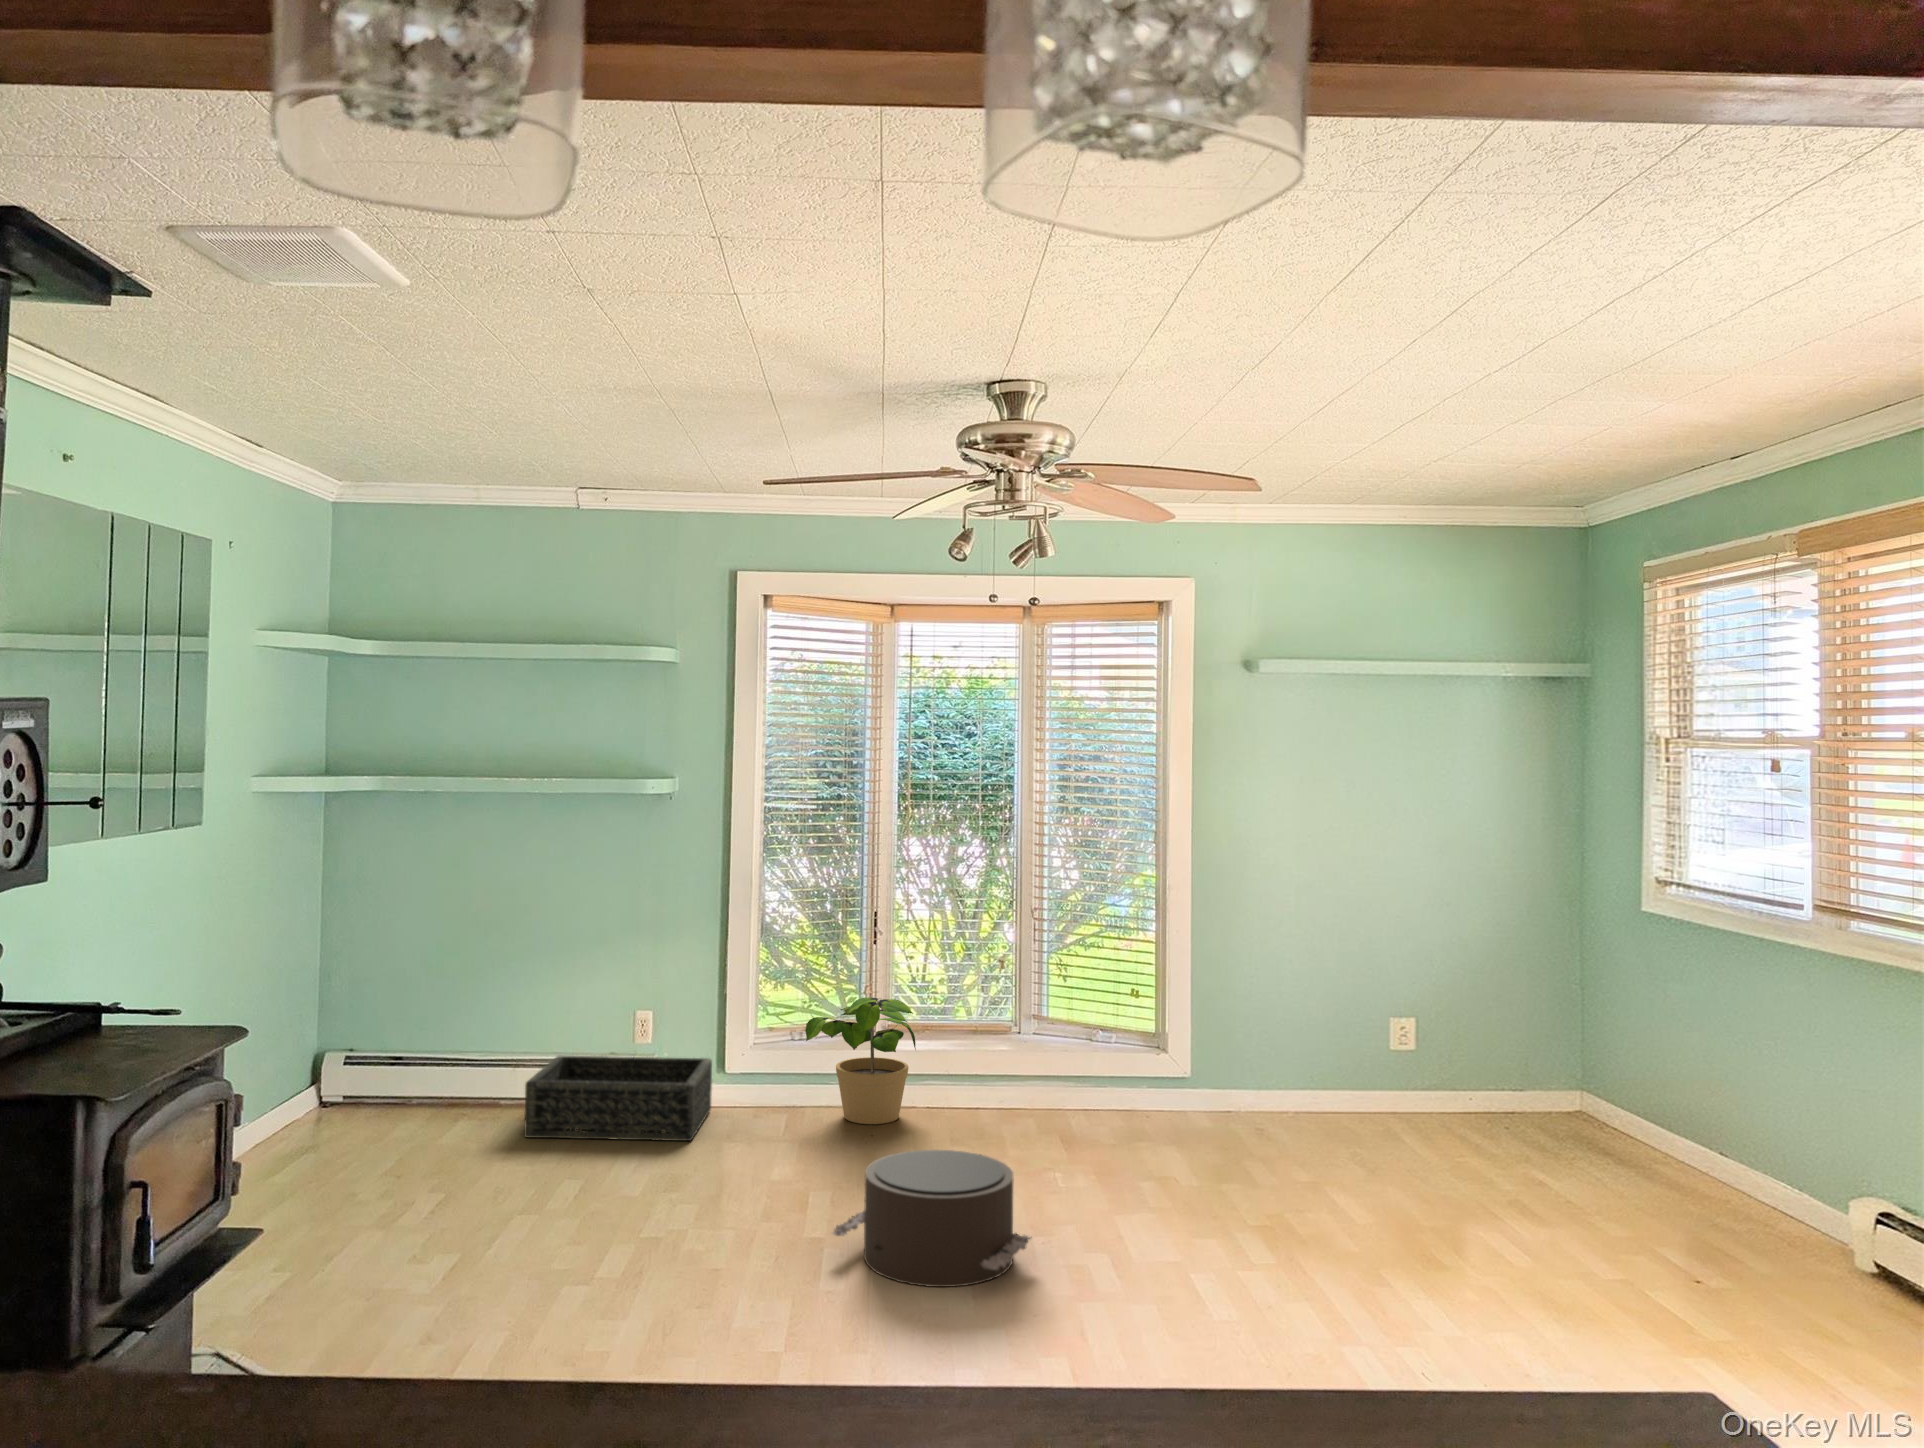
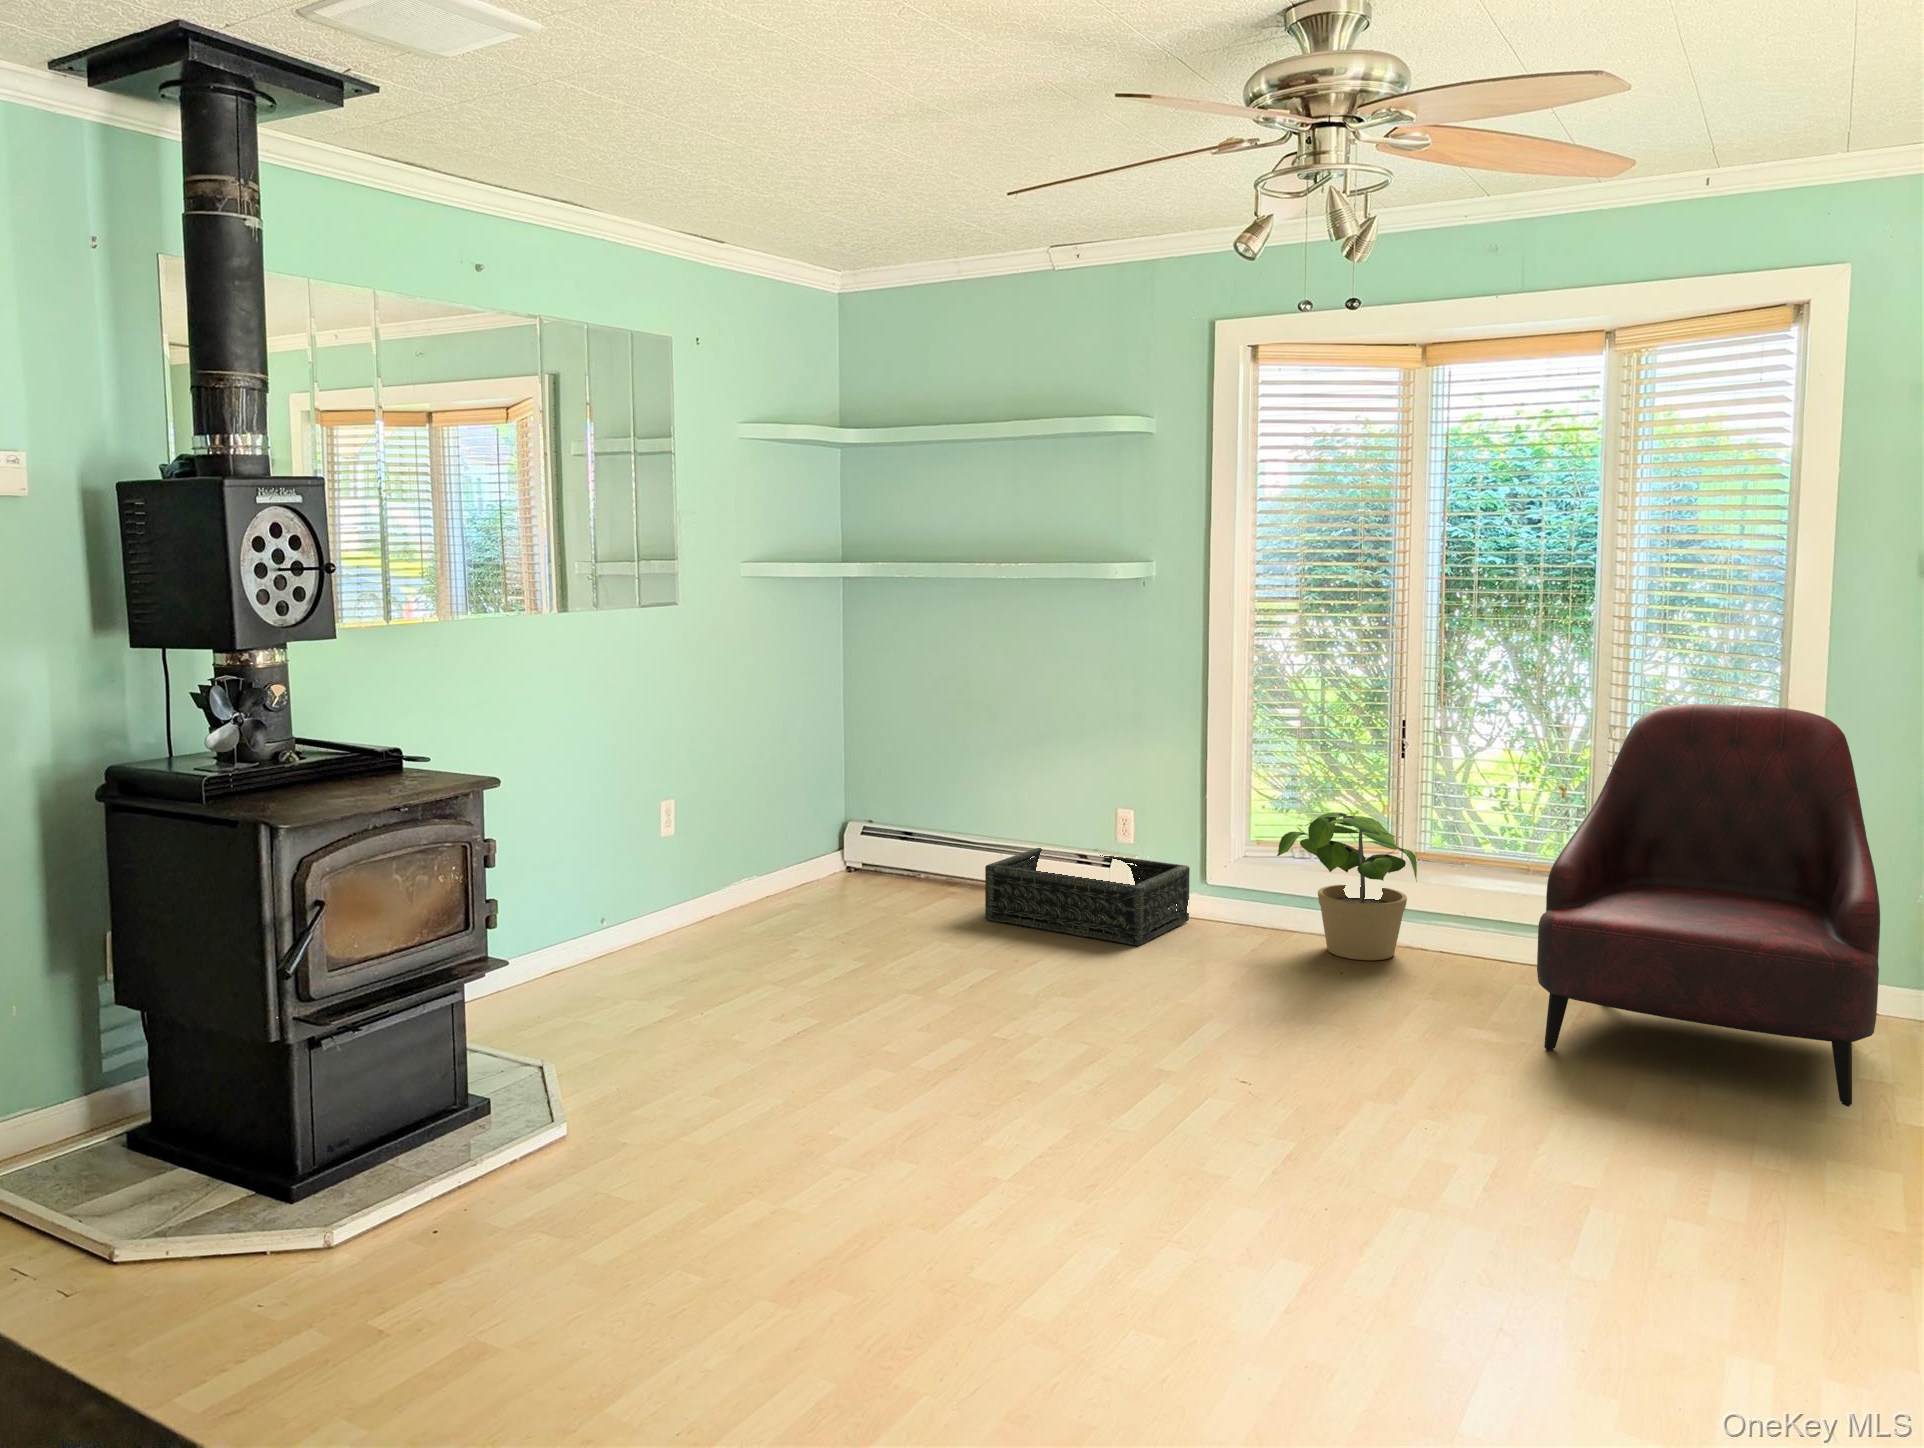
armchair: none [1057,890,1280,1180] -> present [1537,704,1880,1107]
pouf: present [832,1150,1031,1287] -> none [1156,980,1383,1137]

